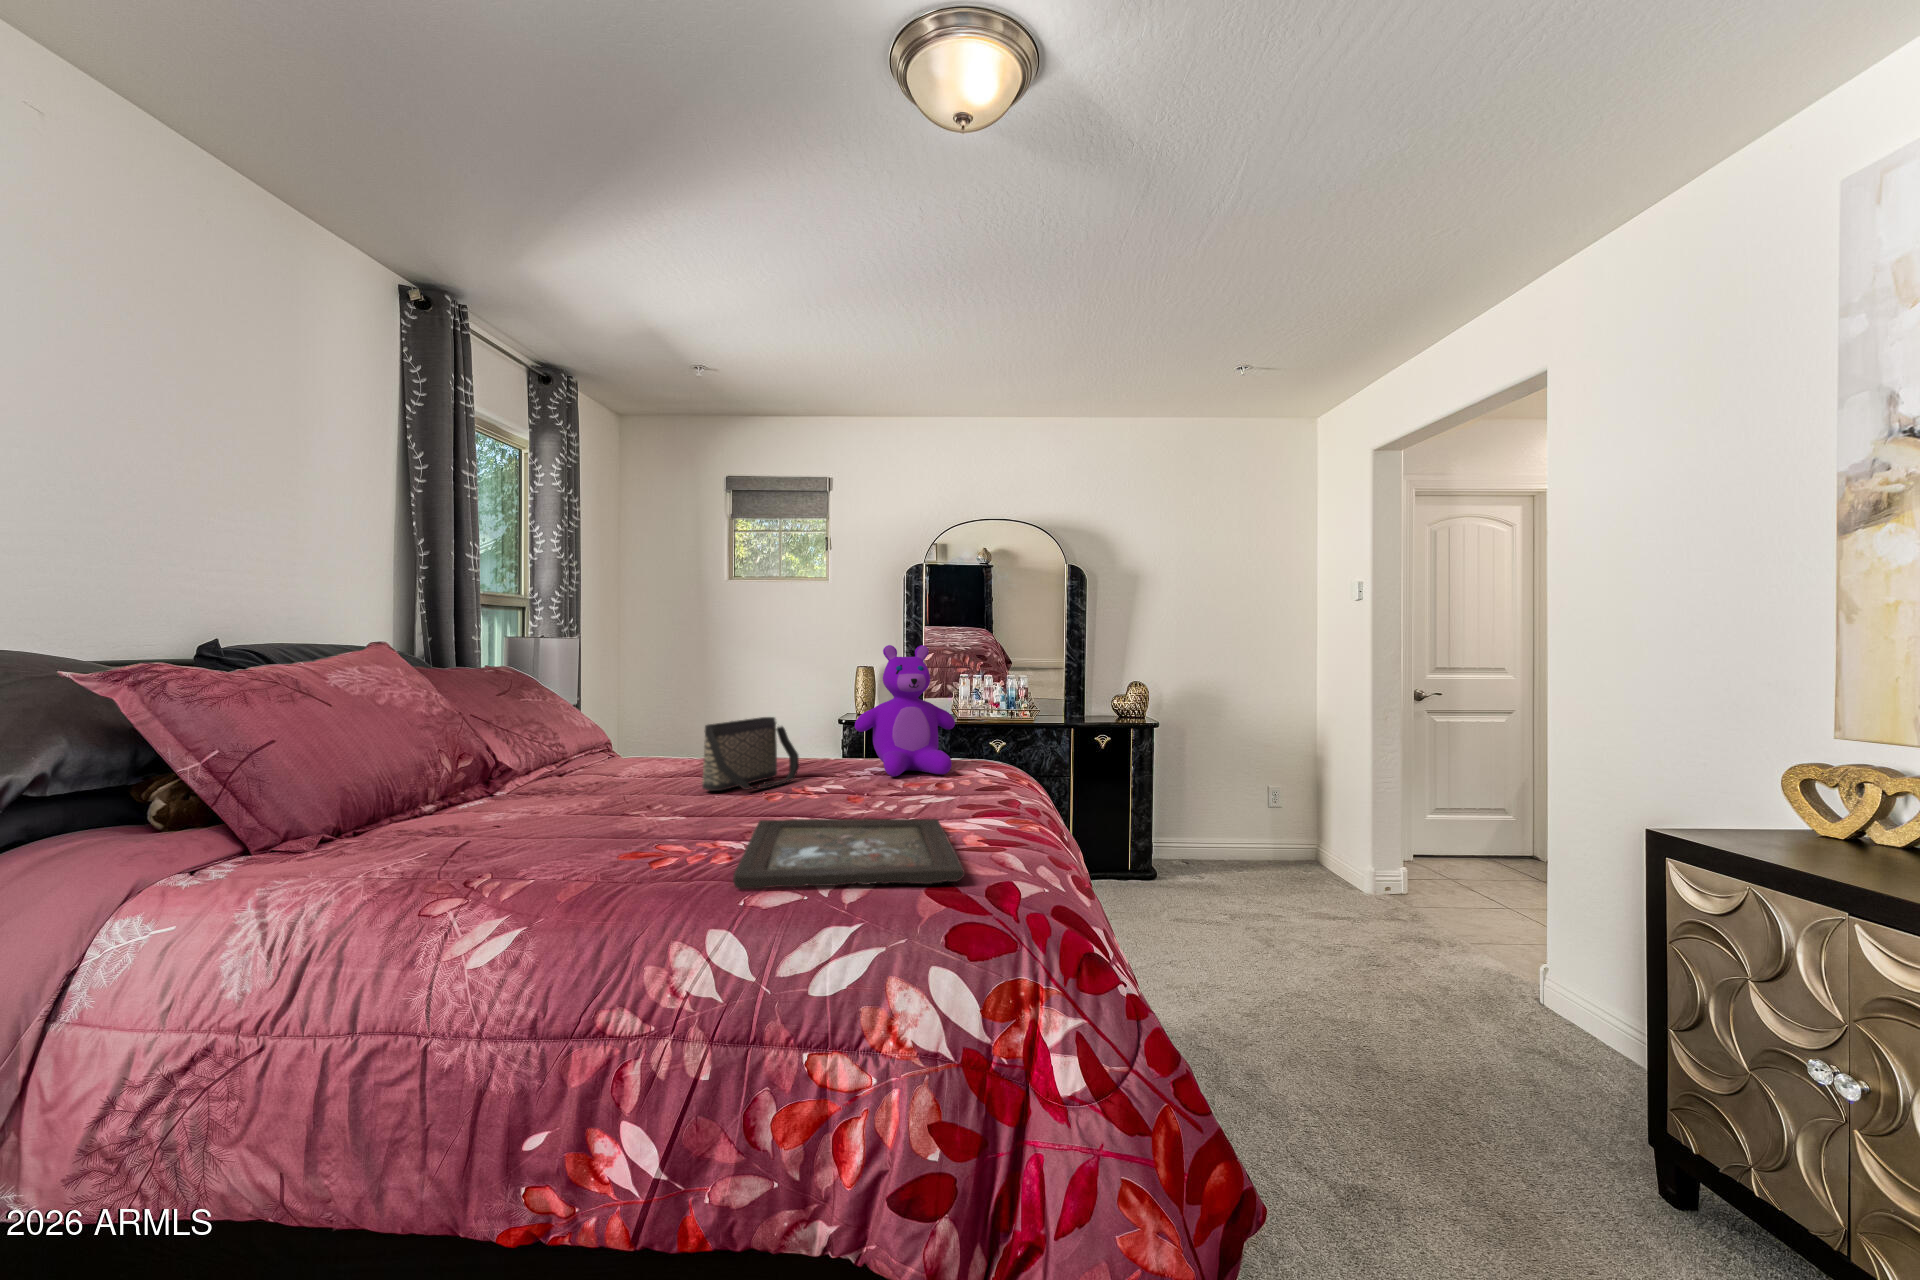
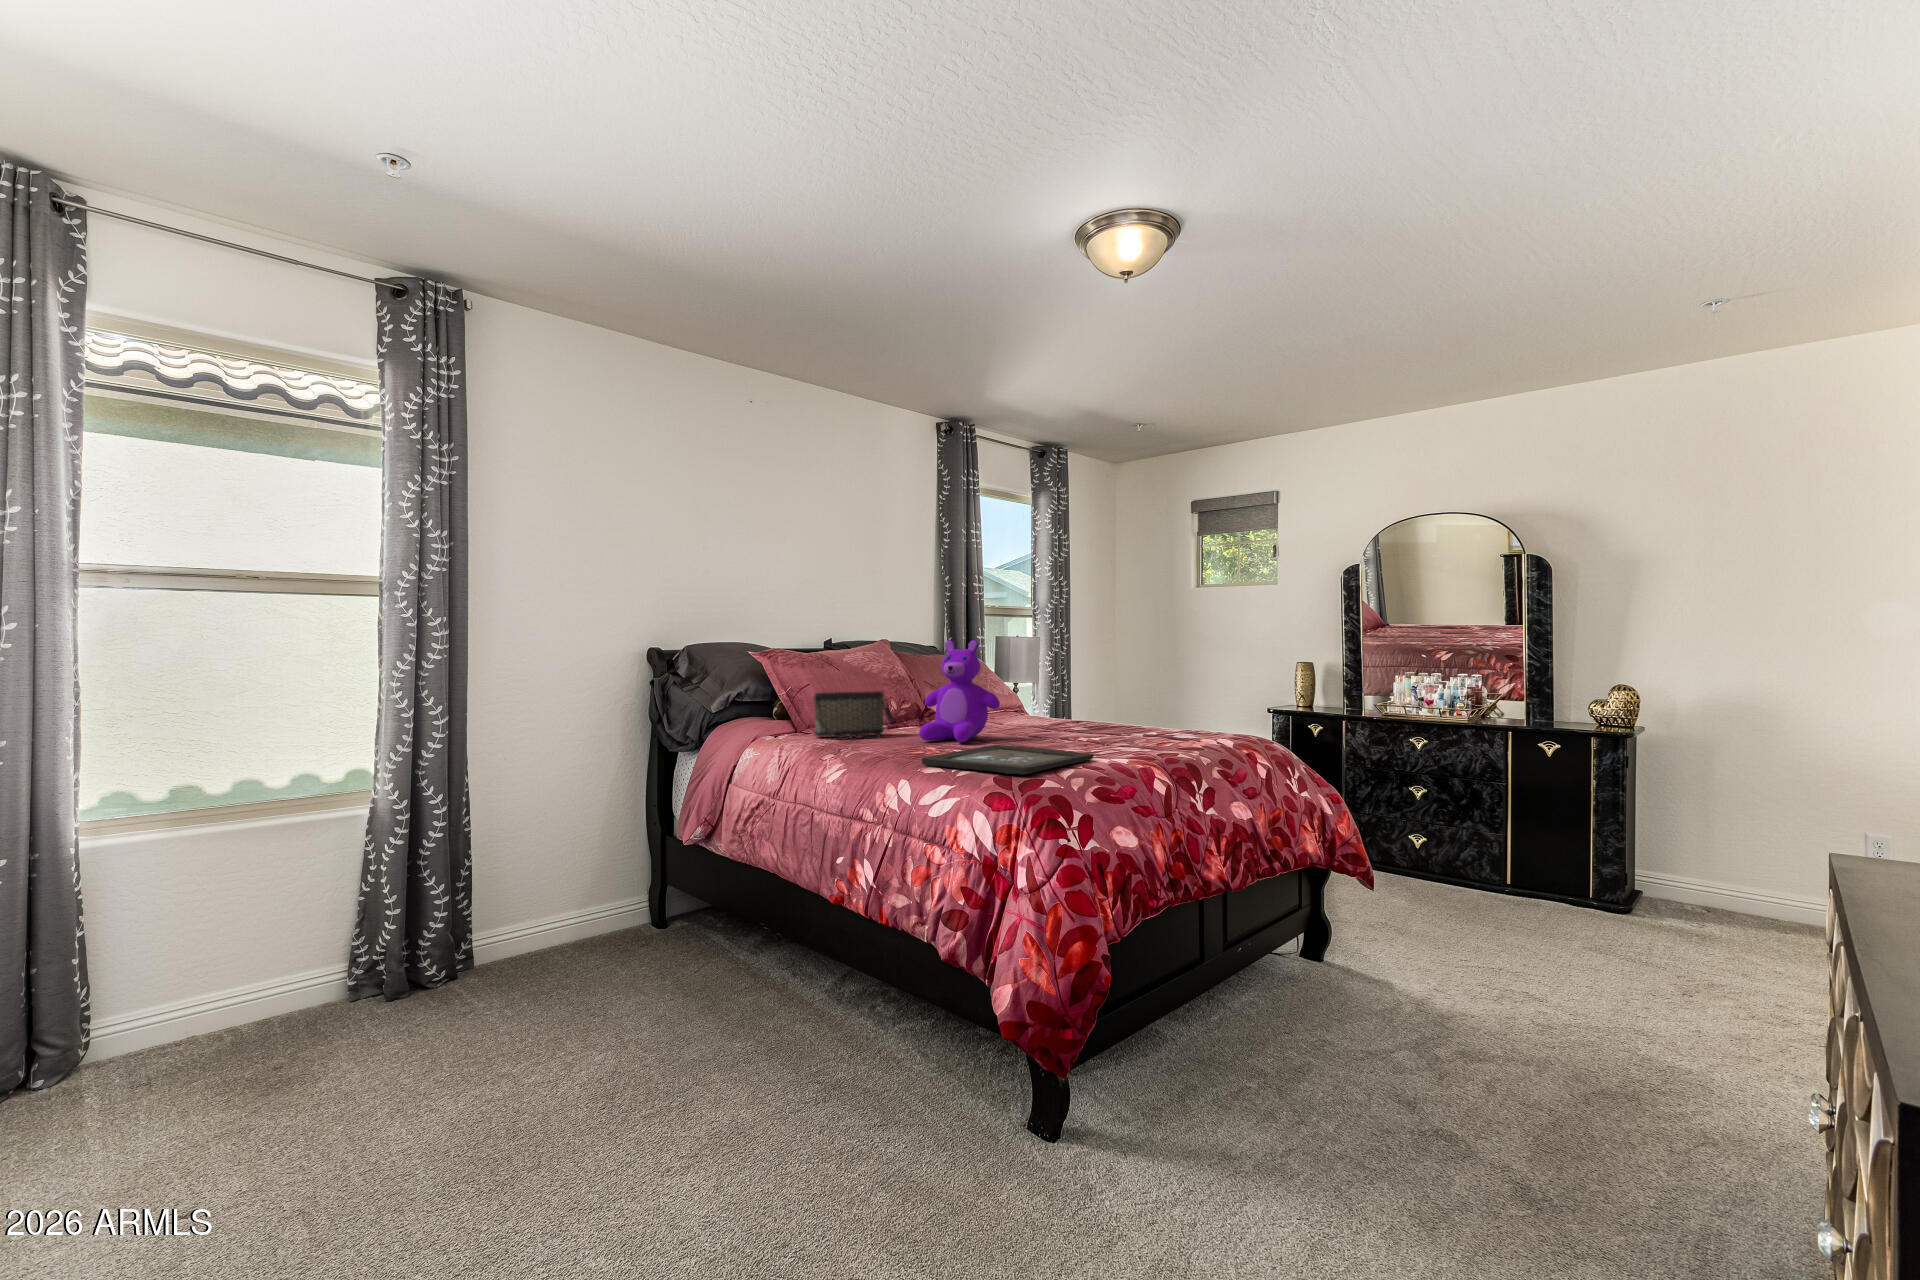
teddy bear: present [855,645,955,777] -> present [919,640,1000,742]
handbag: present [702,717,799,791] -> present [813,691,894,738]

